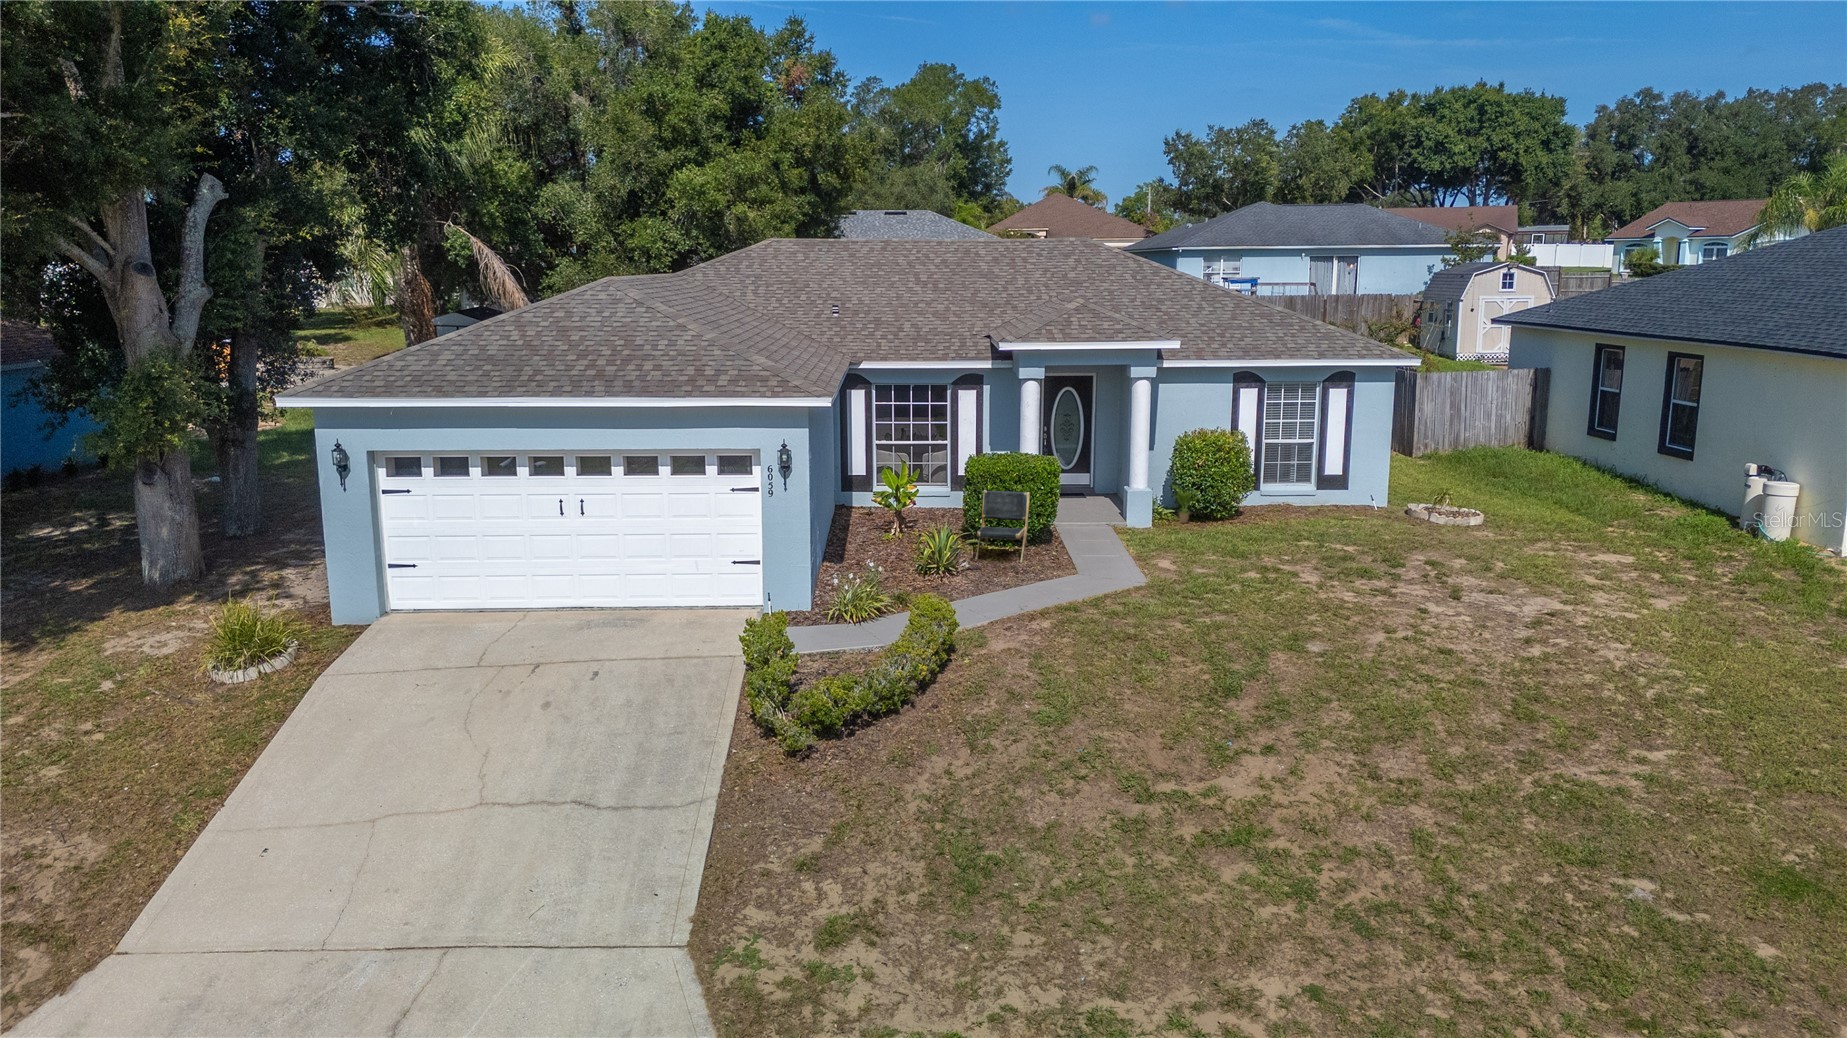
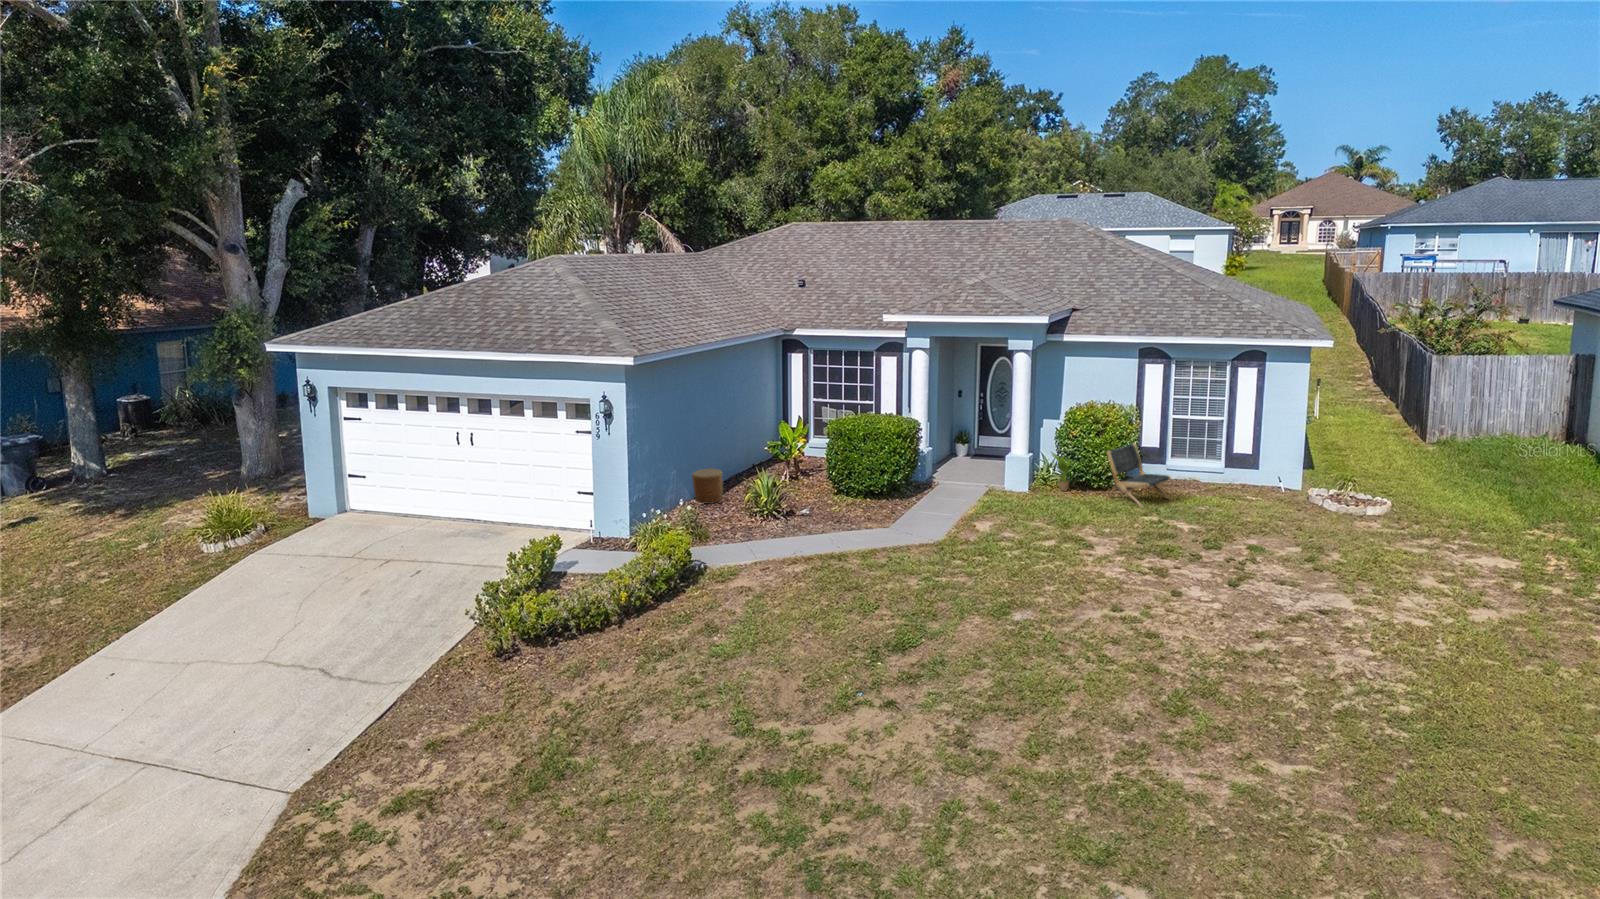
lounge chair: present [975,490,1030,562] -> present [1107,443,1171,507]
woven basket: none [823,524,858,565] -> present [692,468,723,504]

